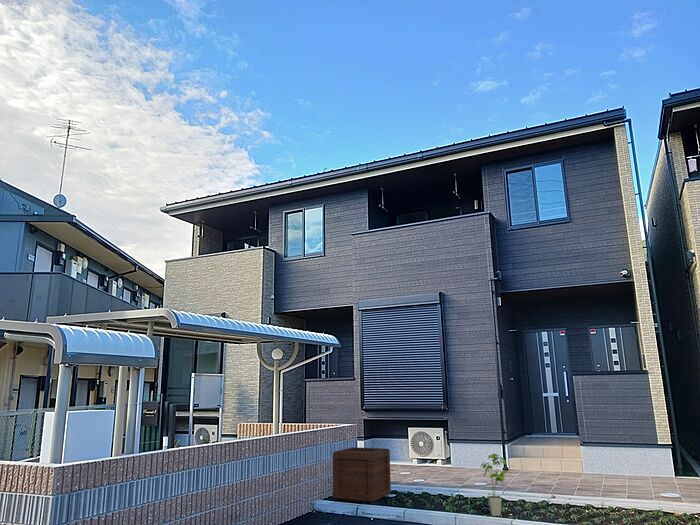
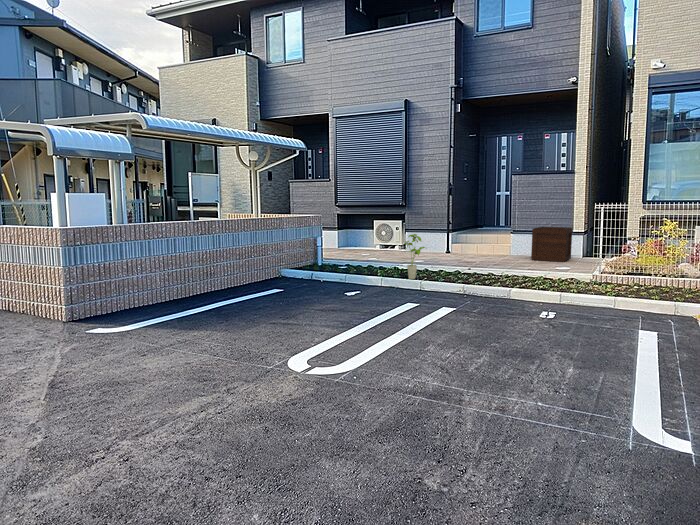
wooden crate: present [333,447,391,502] -> present [531,227,572,262]

